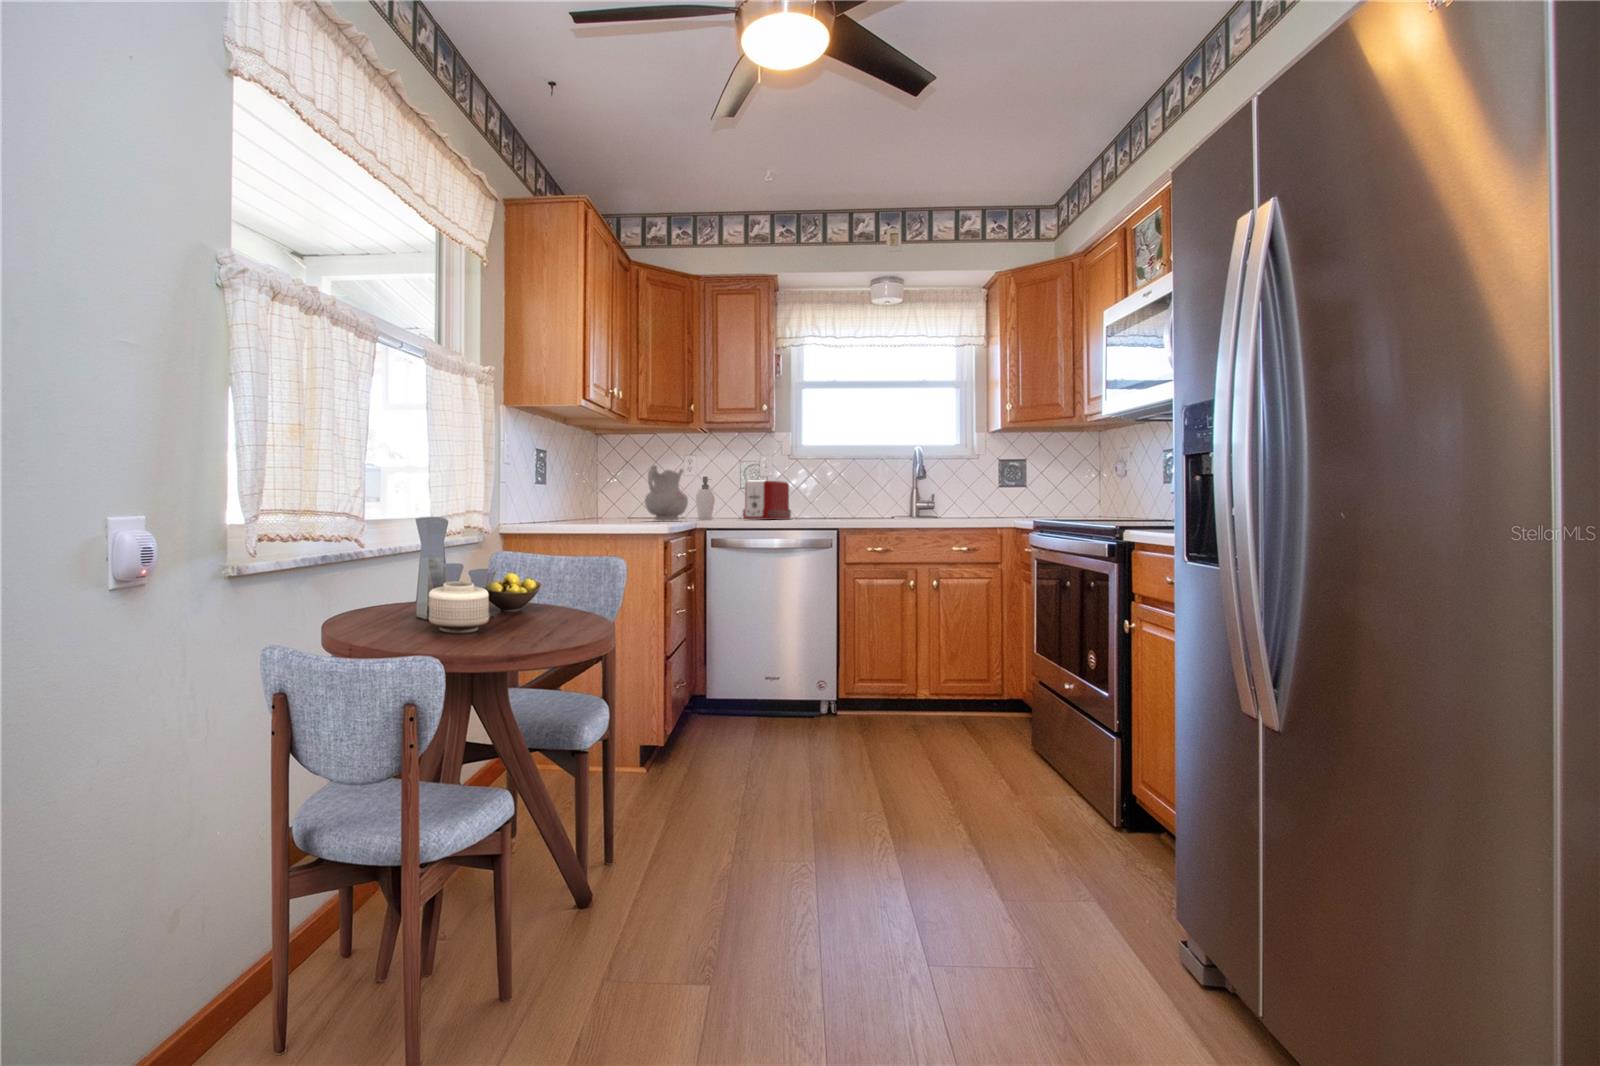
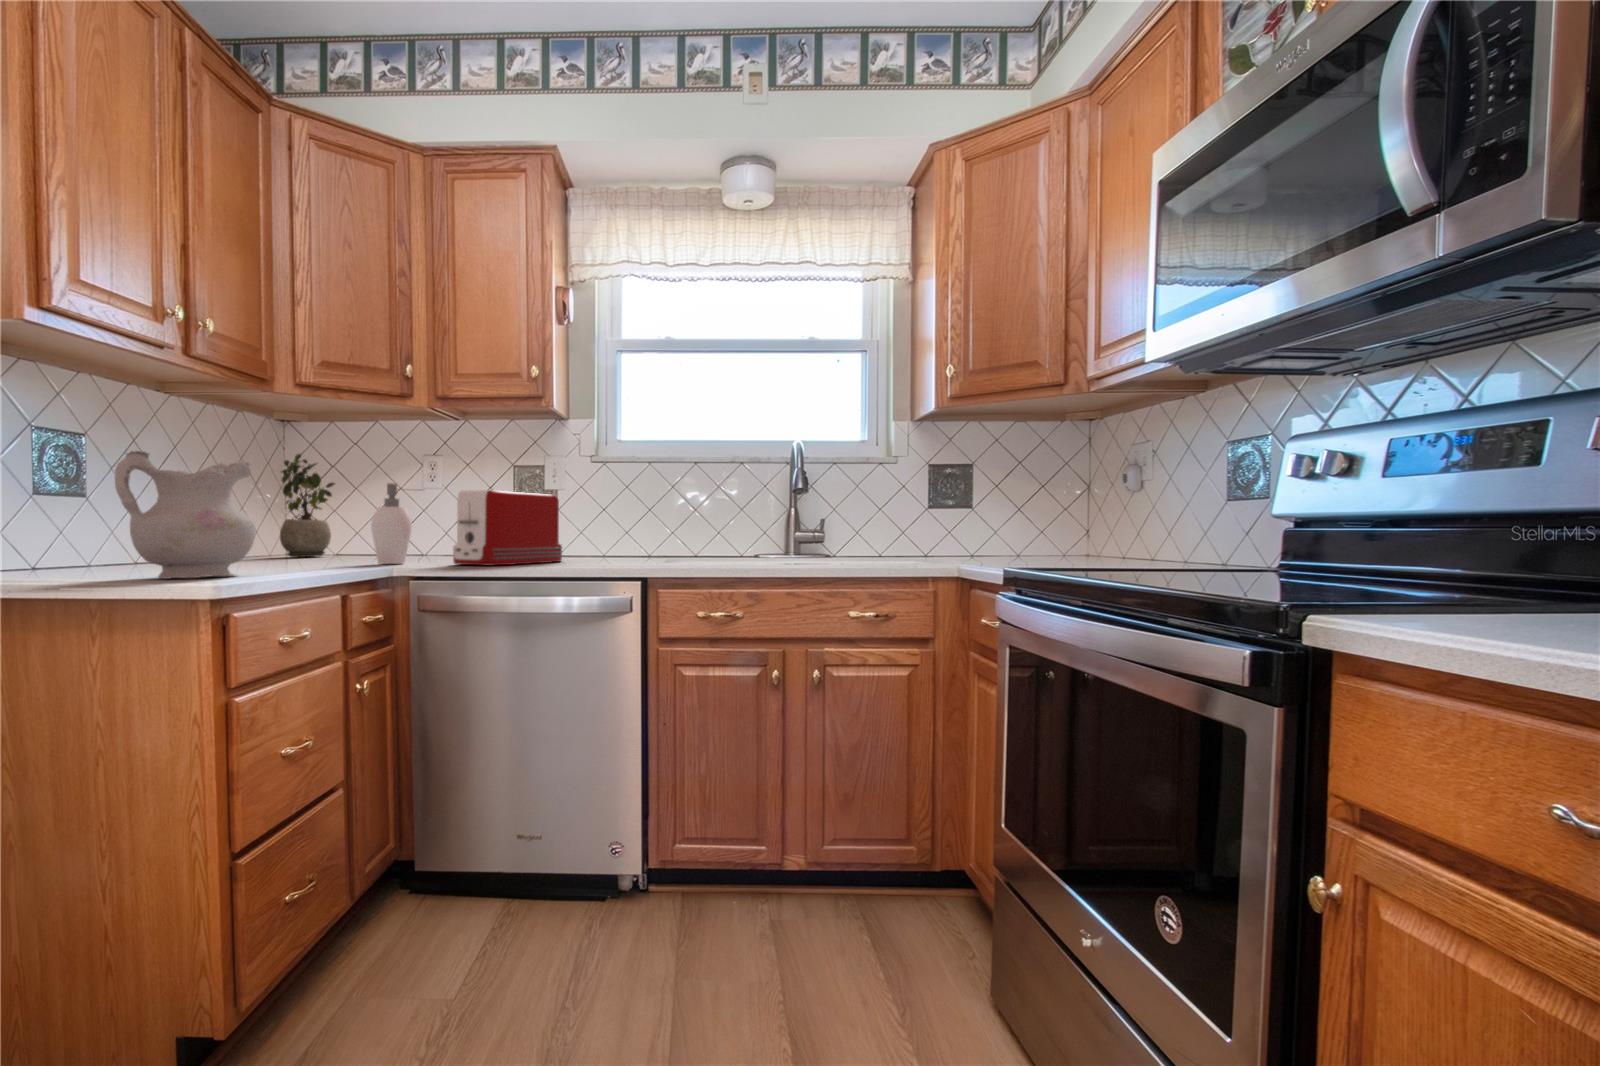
potted plant: none [604,457,642,519] -> present [280,454,335,557]

